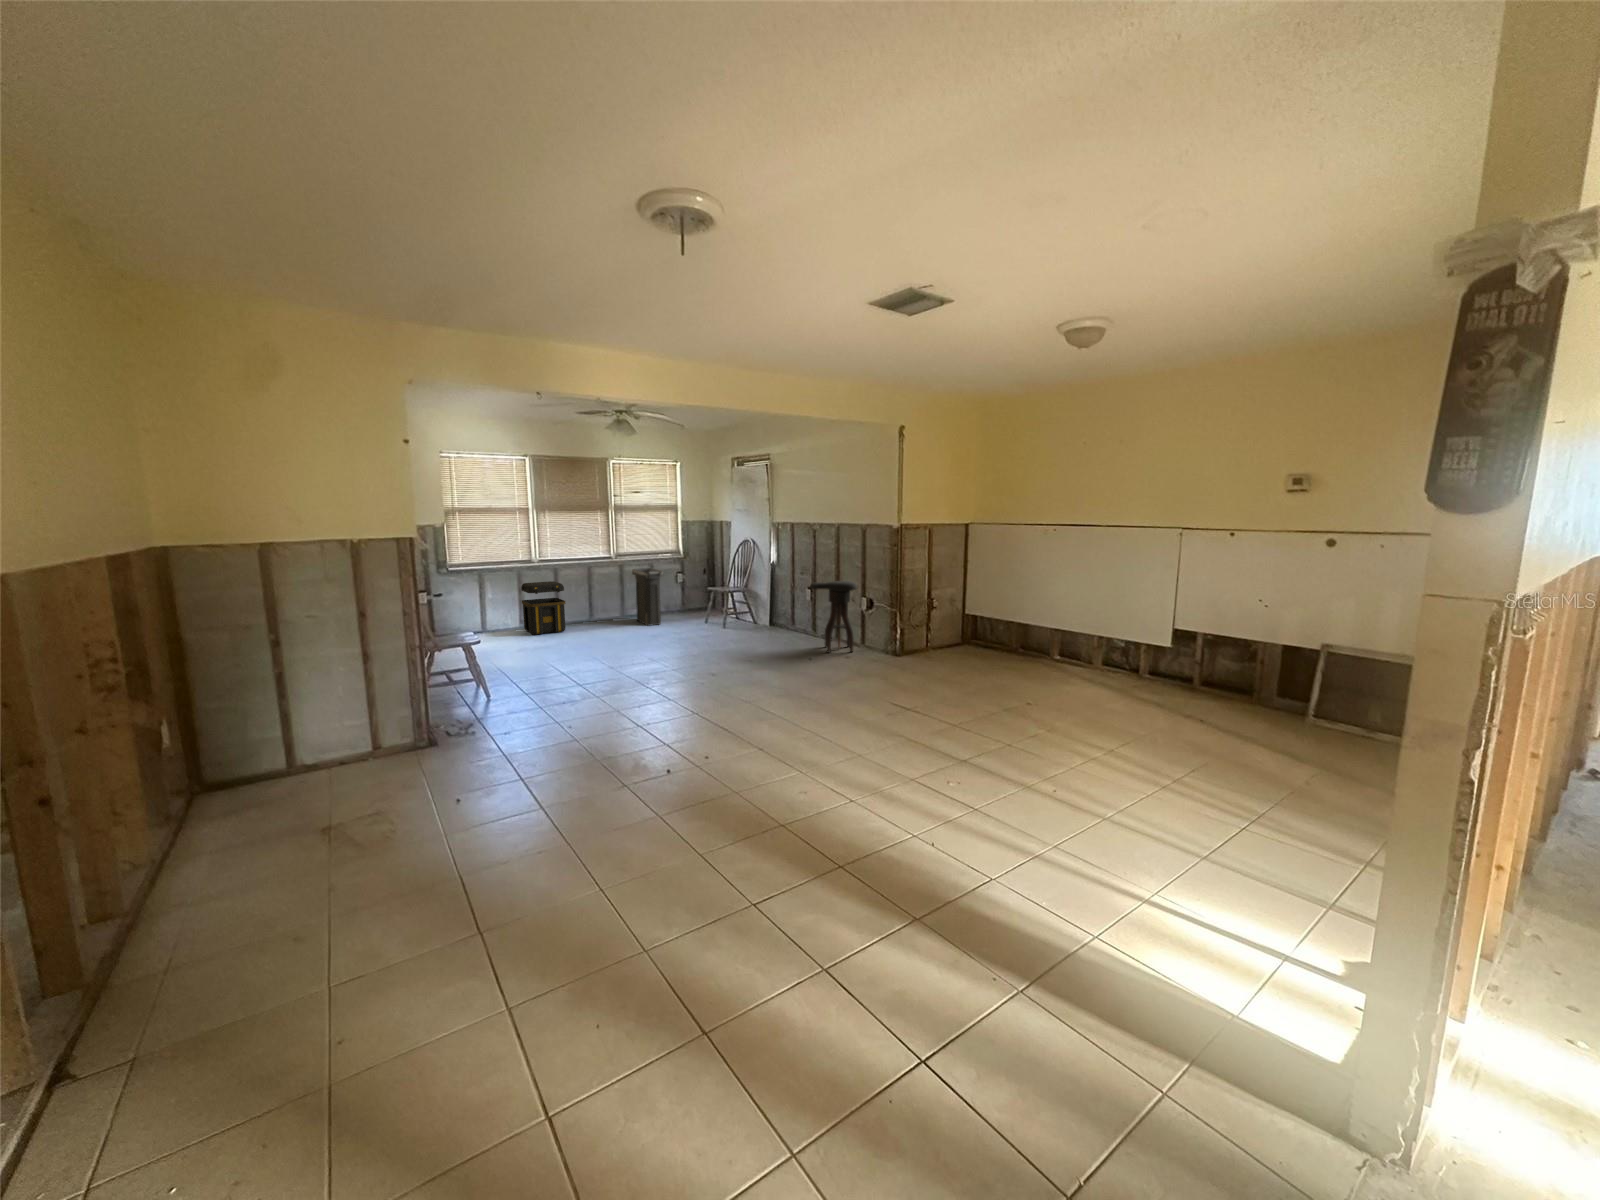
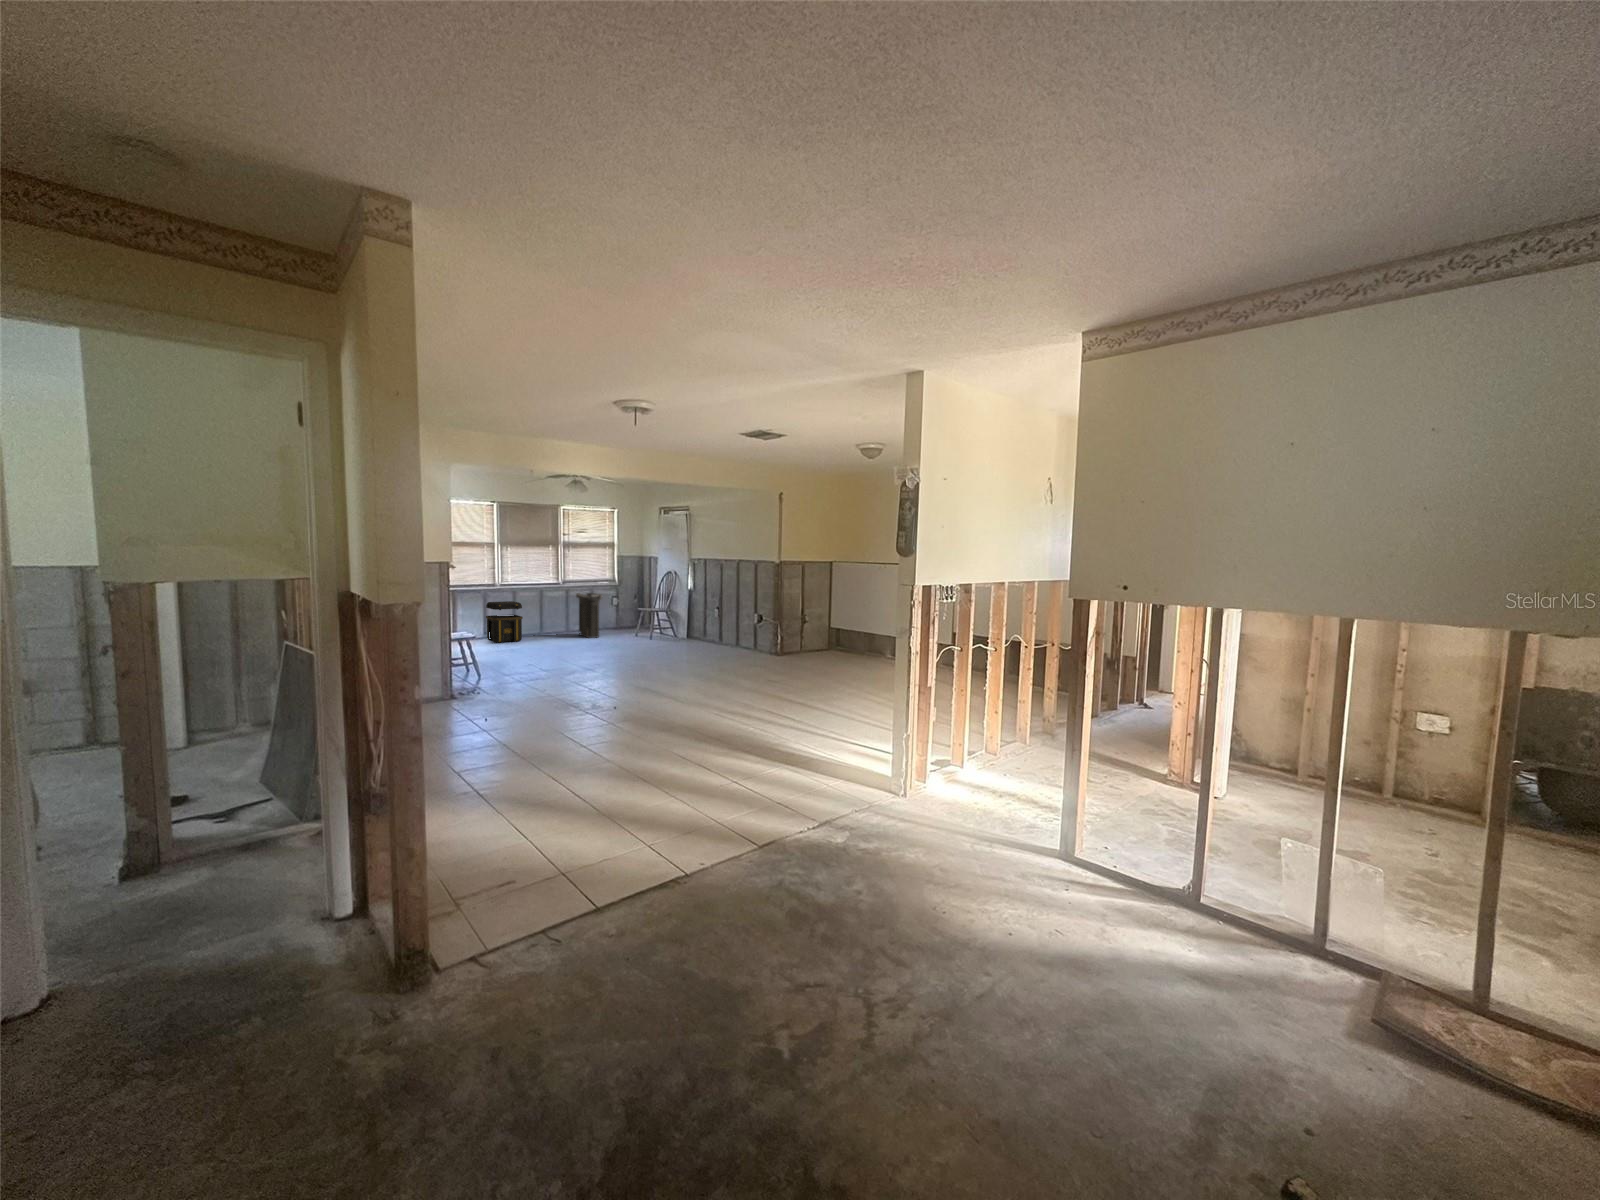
stool: present [810,581,857,652] -> none [716,602,751,654]

